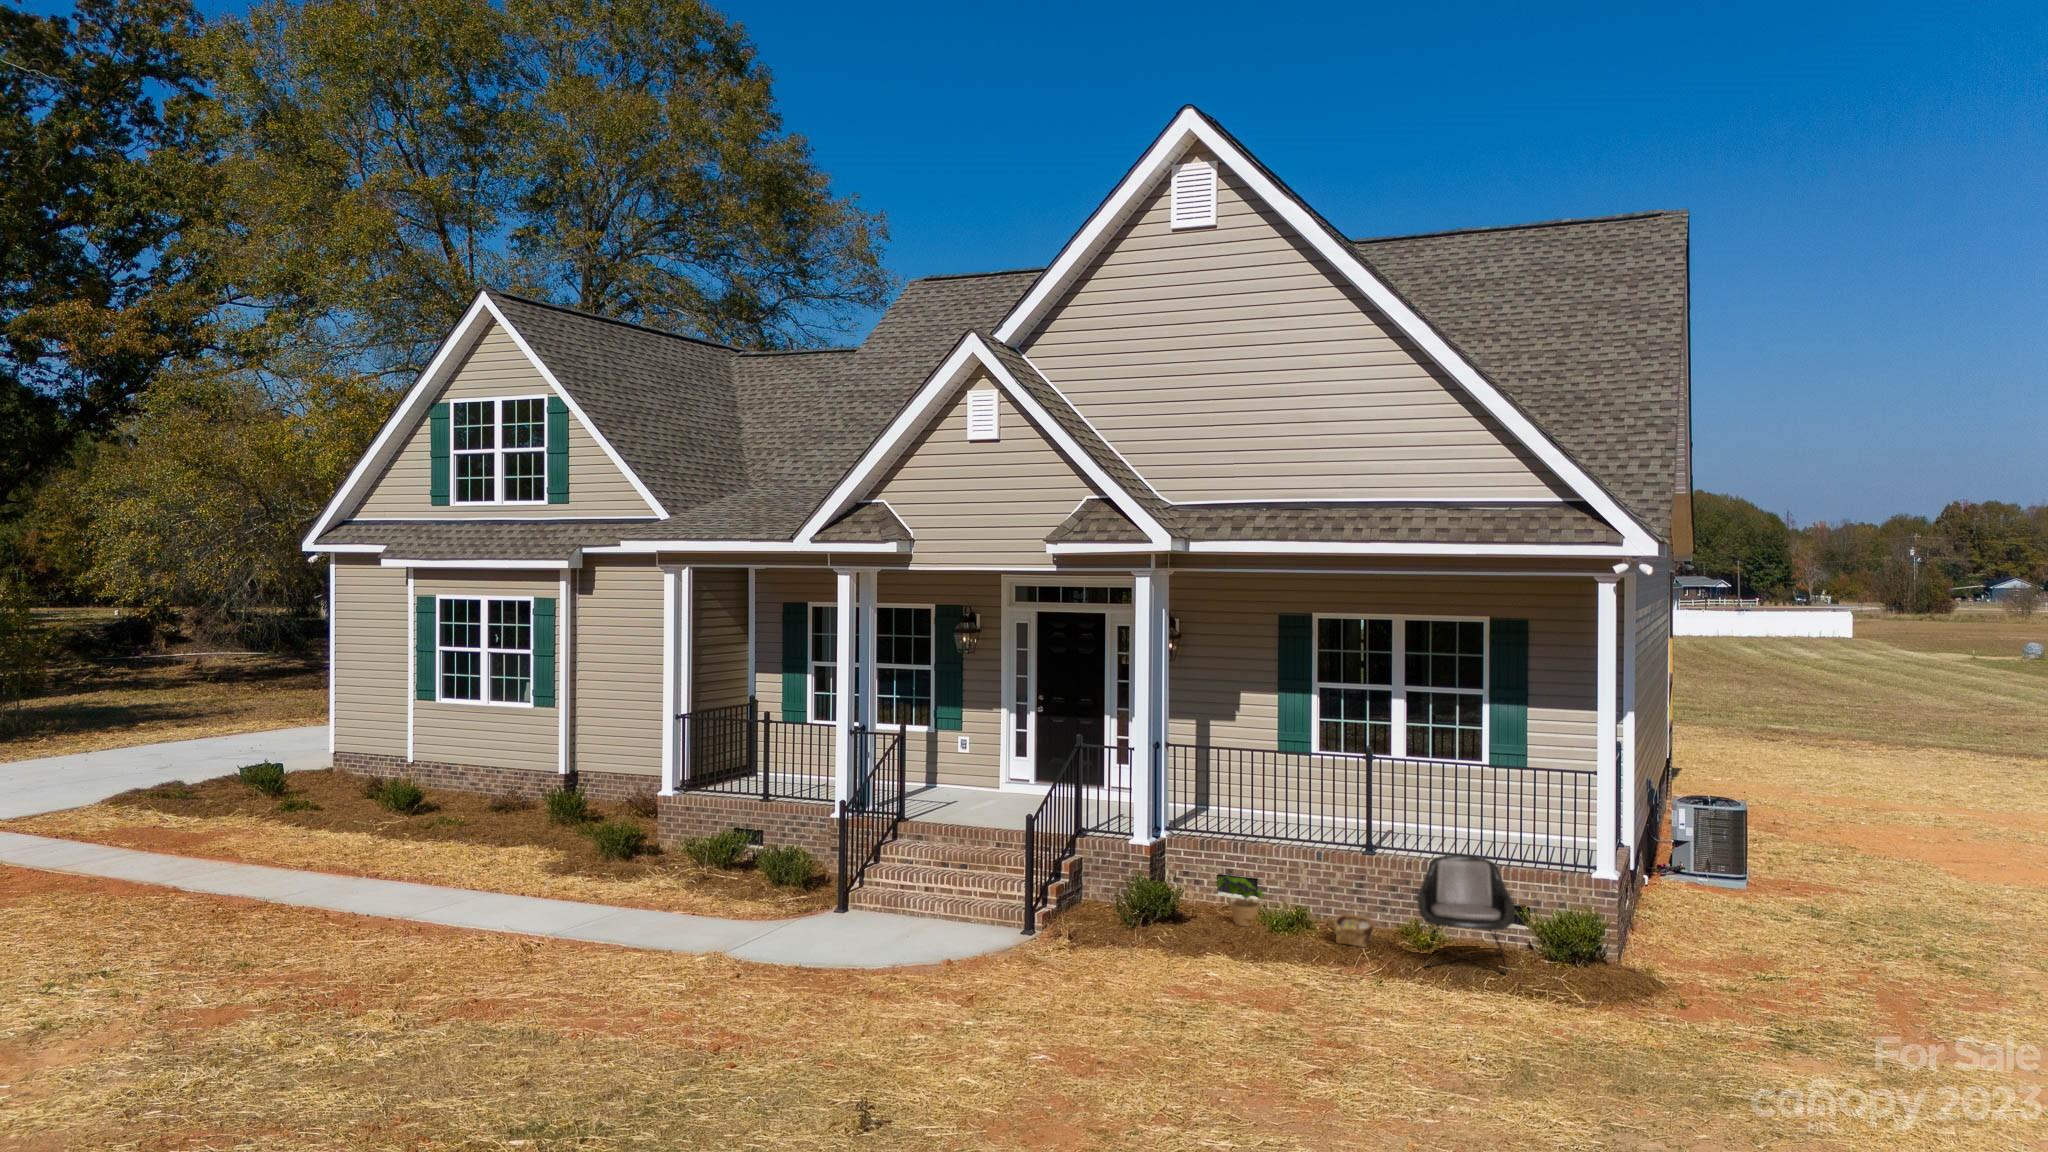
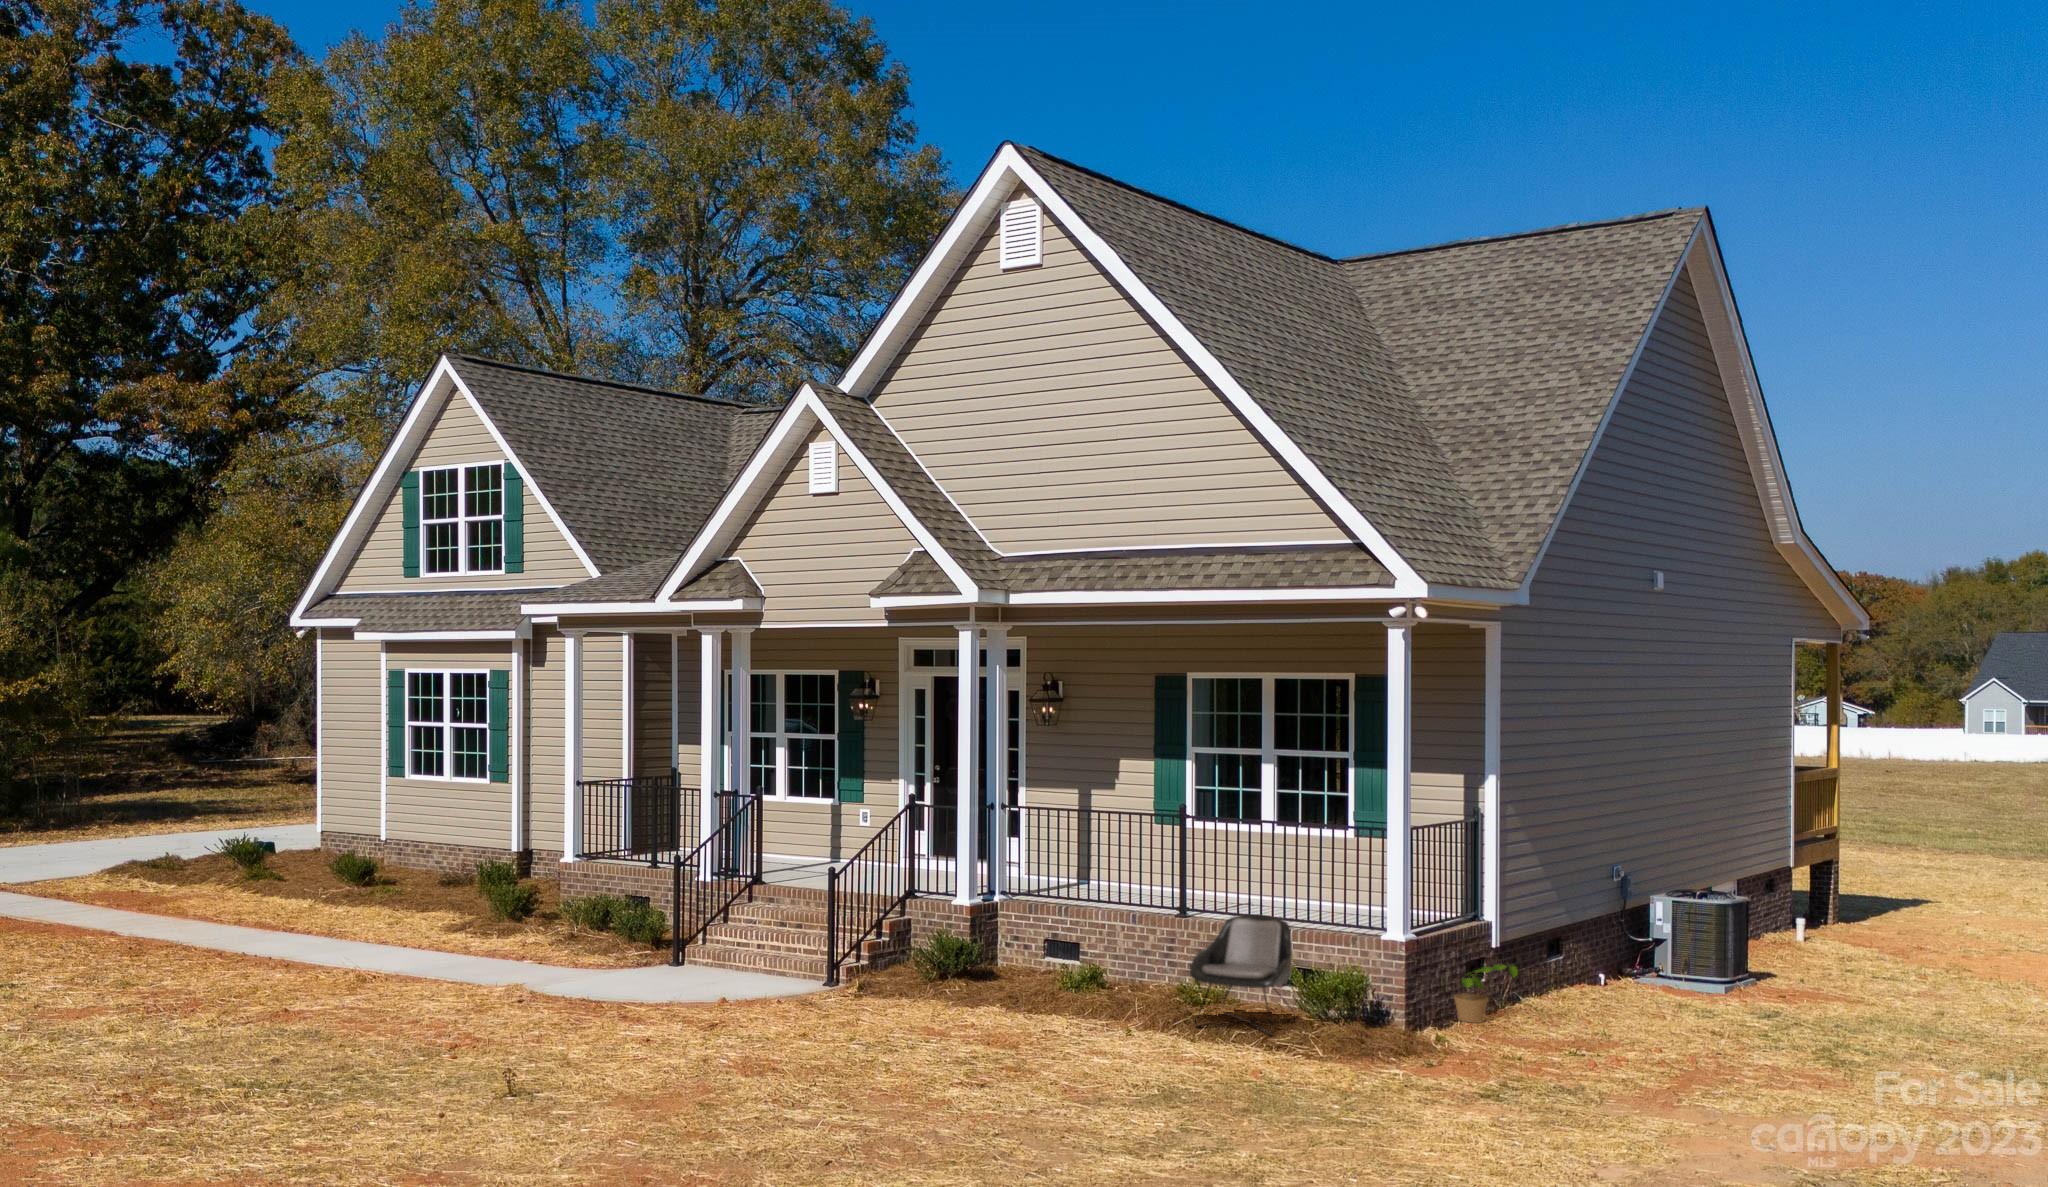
potted plant: present [1217,876,1263,926] -> present [1454,964,1518,1023]
woven basket: present [1334,909,1374,947] -> none [1131,971,1176,1011]

